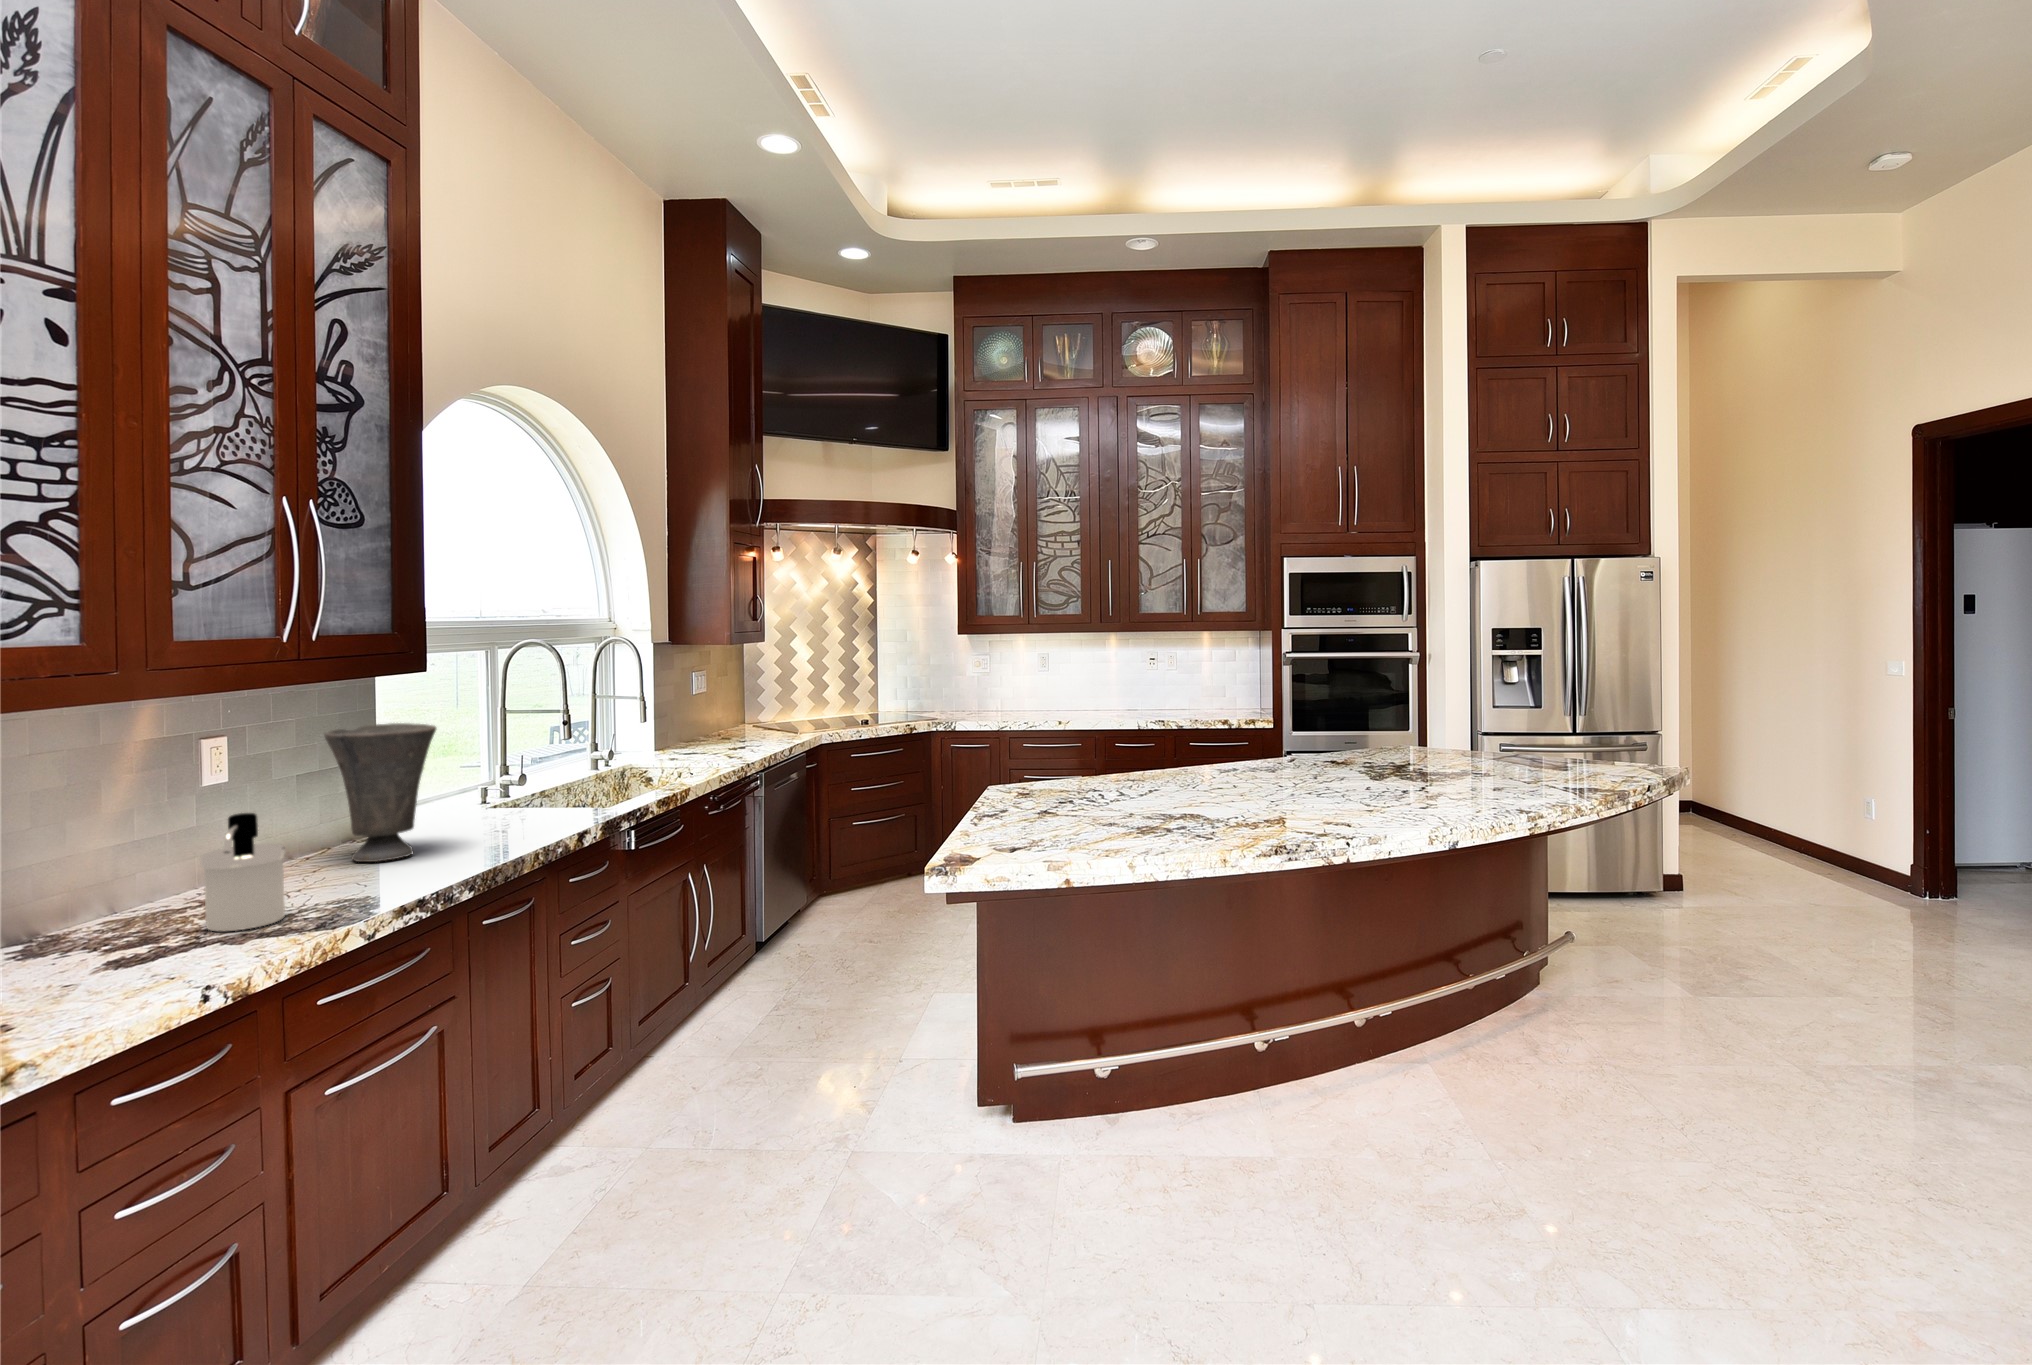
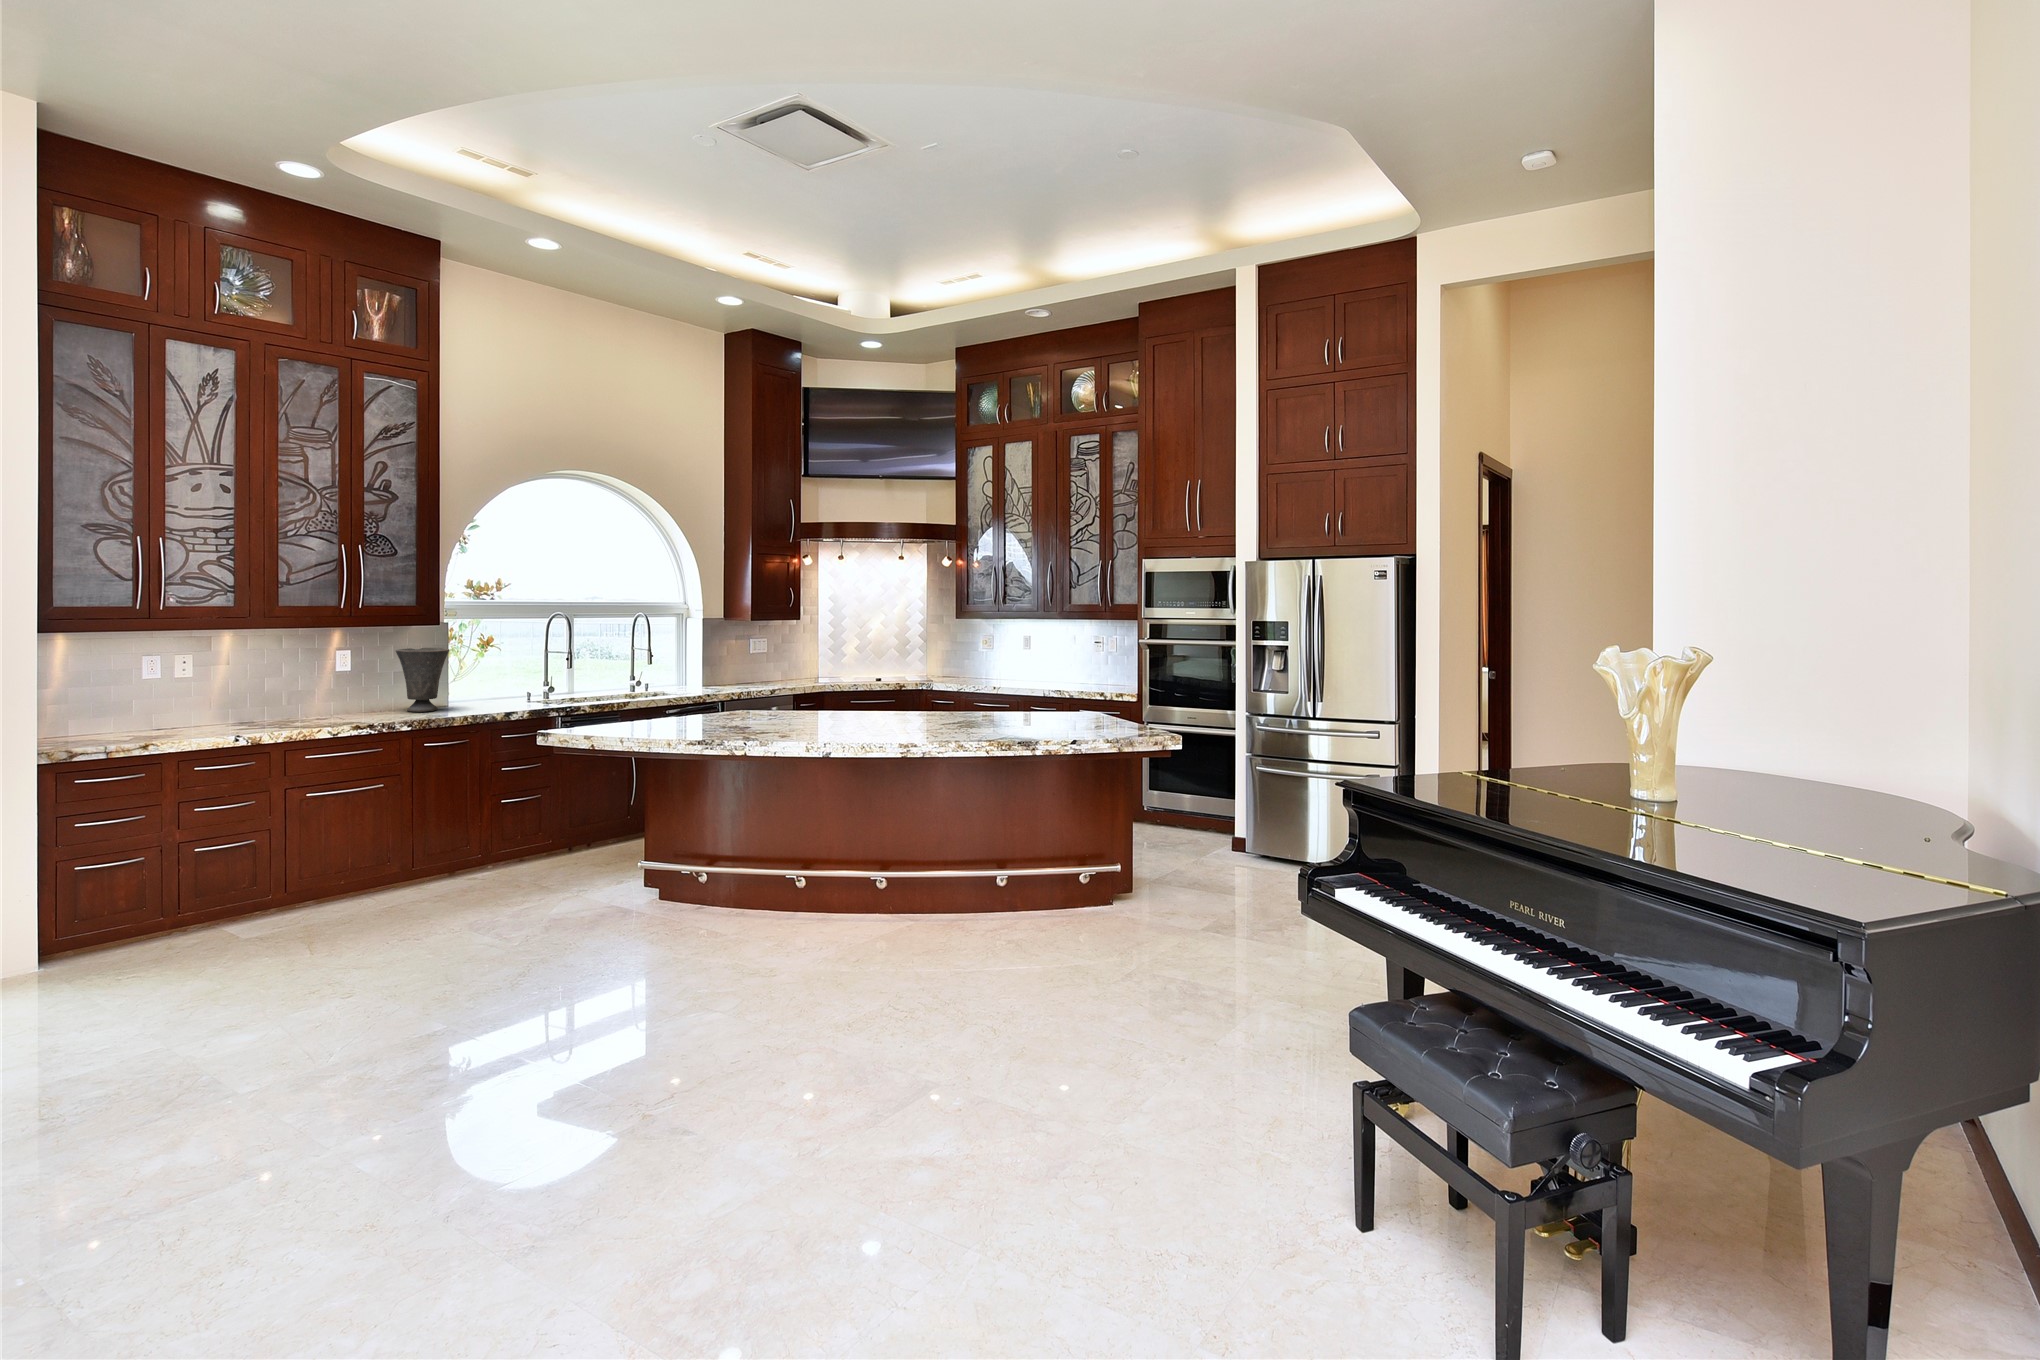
soap dispenser: present [200,813,286,931] -> none [296,678,335,726]

